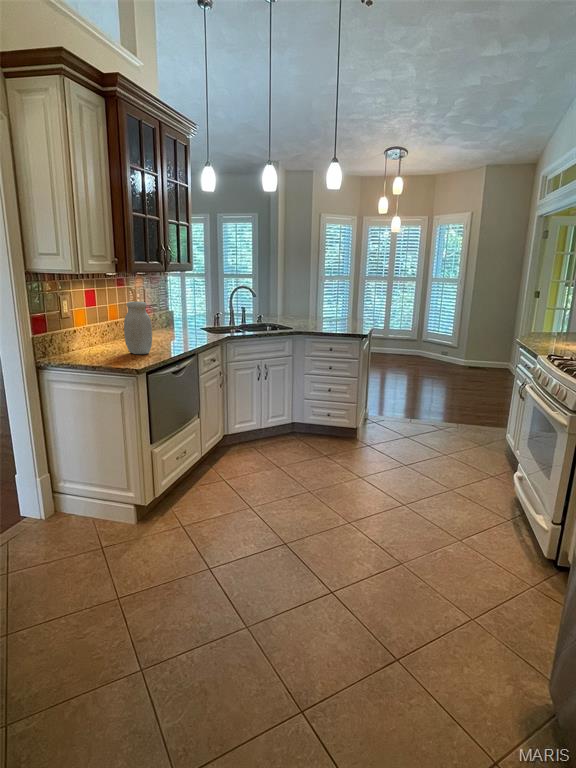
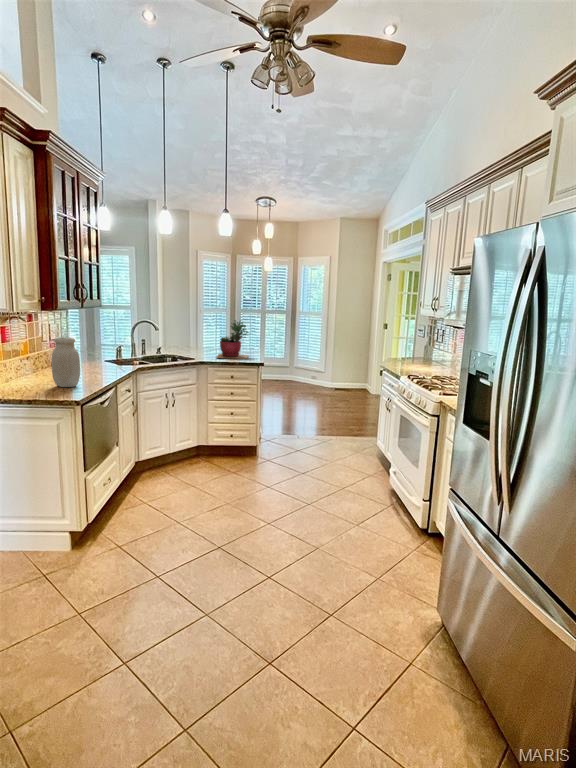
succulent plant: none [314,285,353,330] -> present [216,320,248,359]

